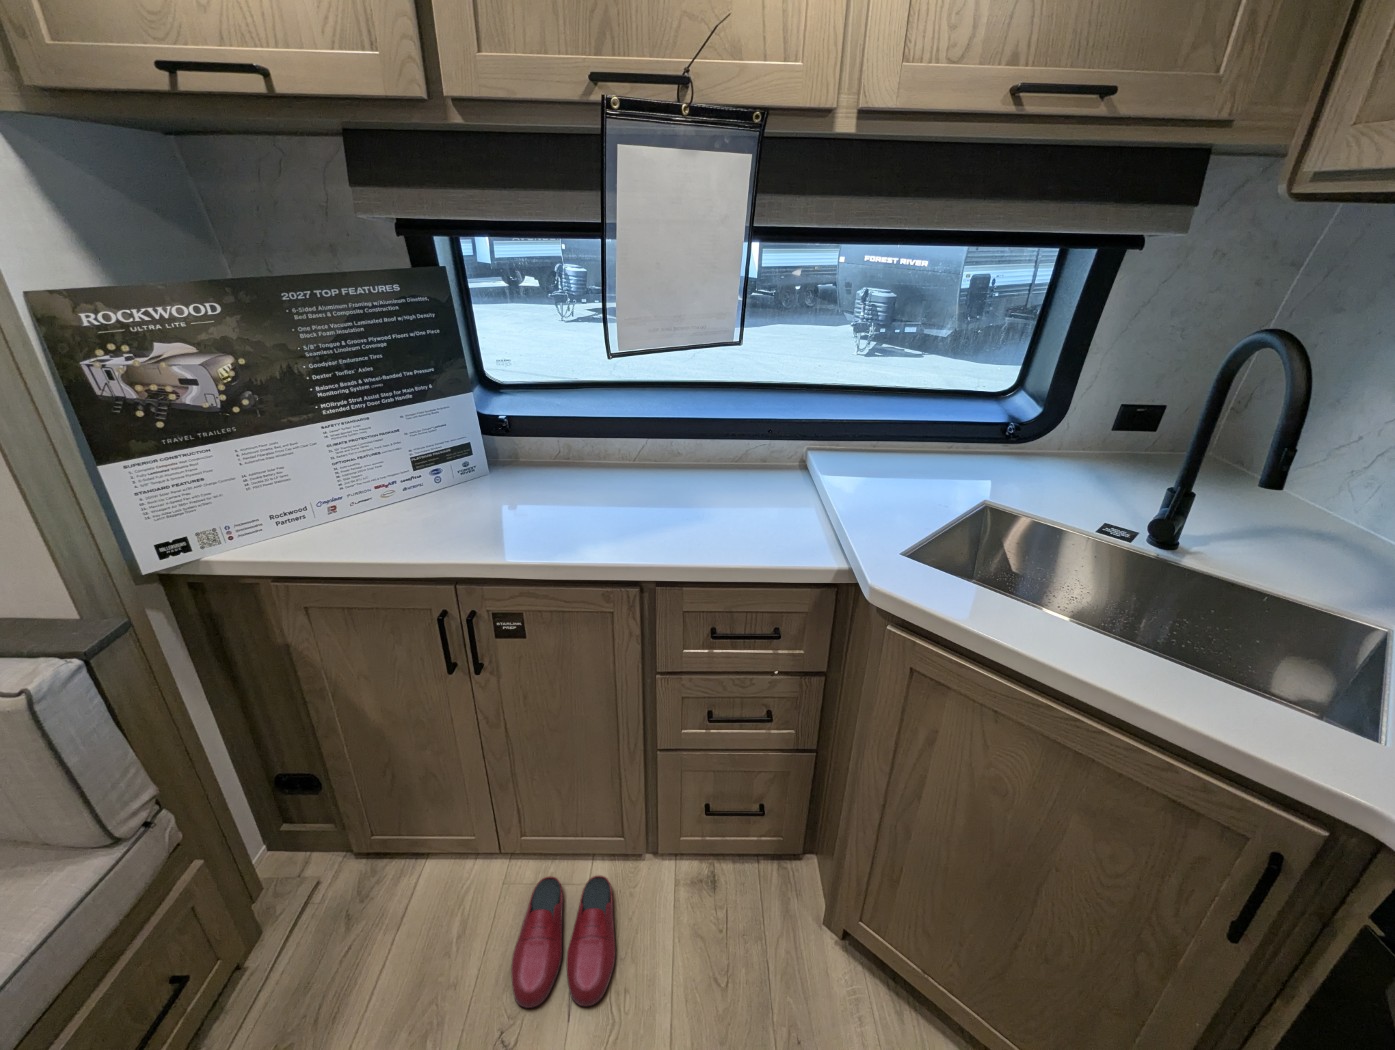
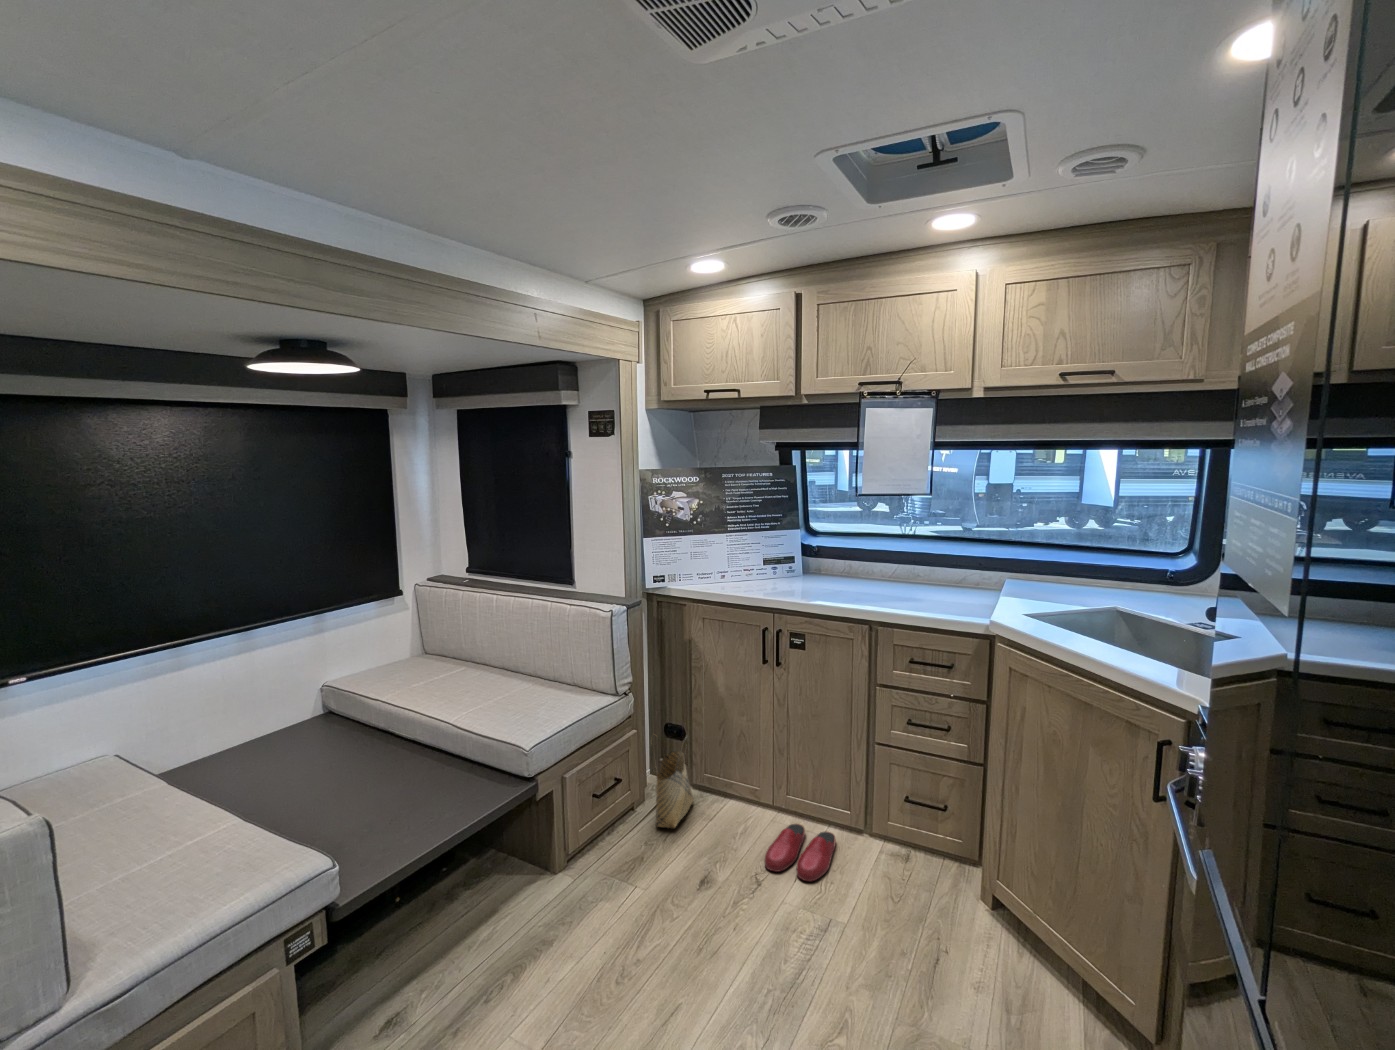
woven basket: none [242,821,360,988] -> present [651,733,693,828]

